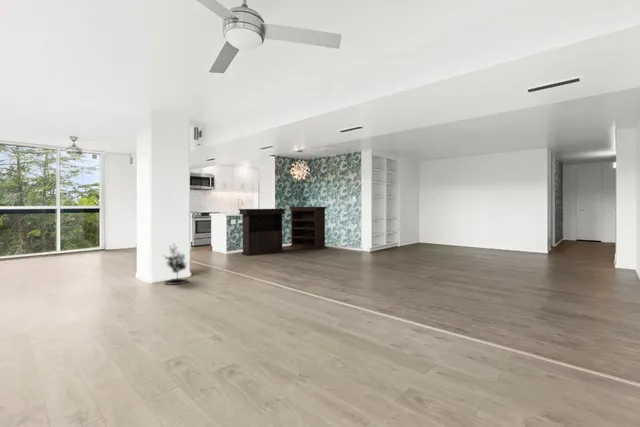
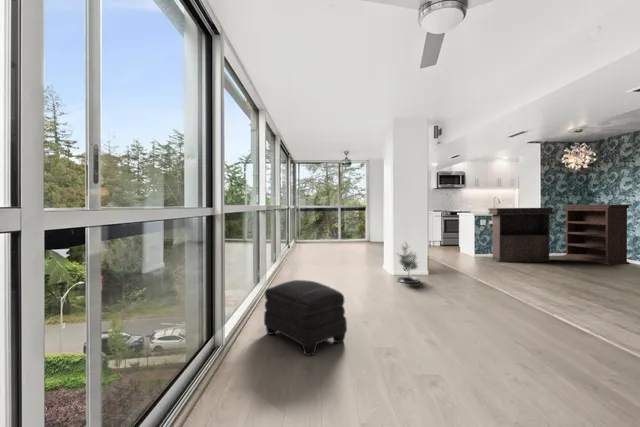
ottoman: none [21,292,144,371] -> present [264,280,347,356]

